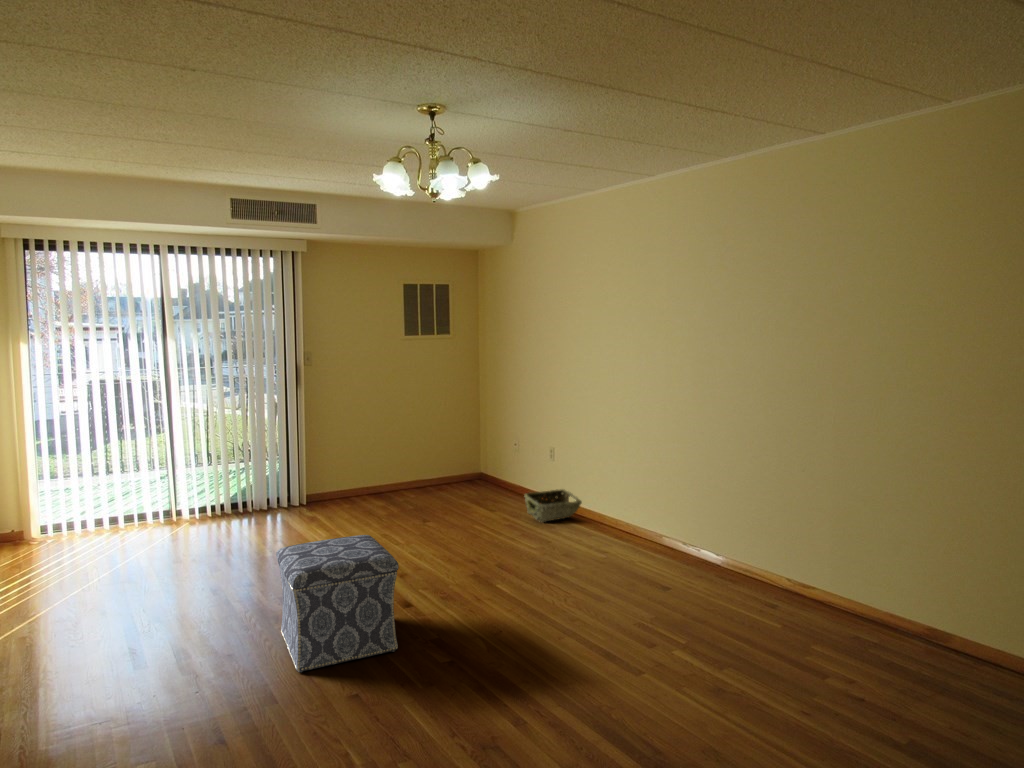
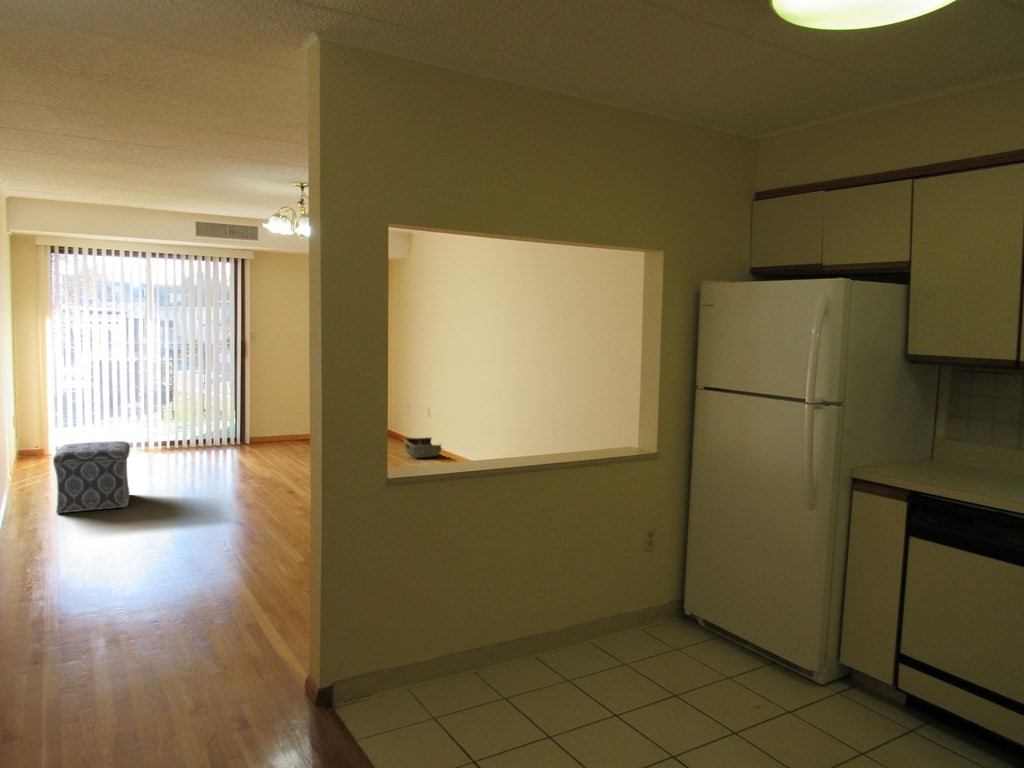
ottoman: present [276,535,399,672] -> present [53,441,130,514]

